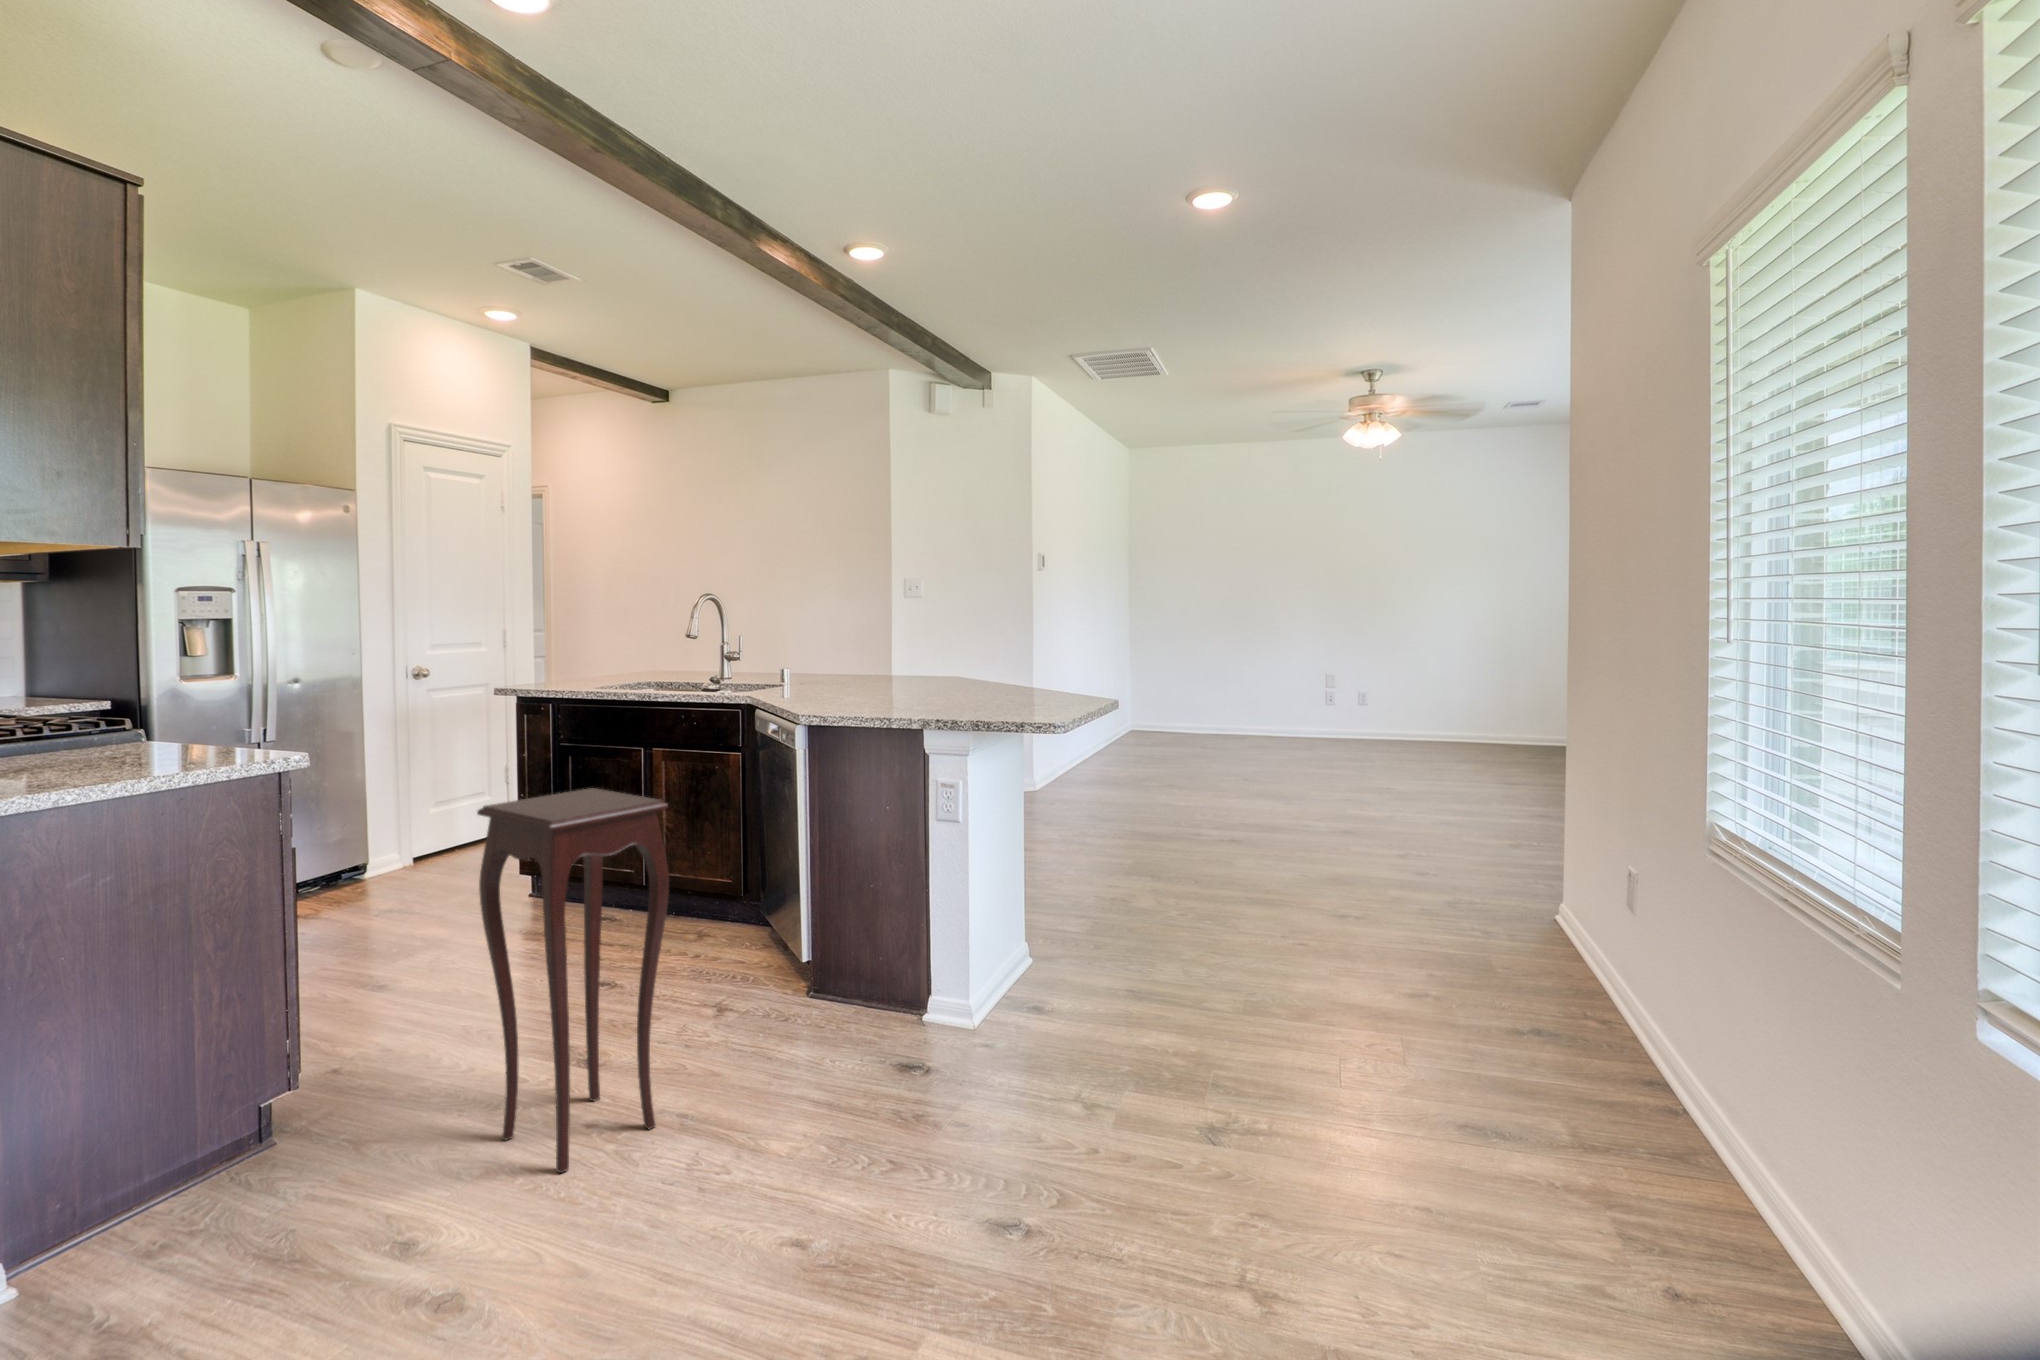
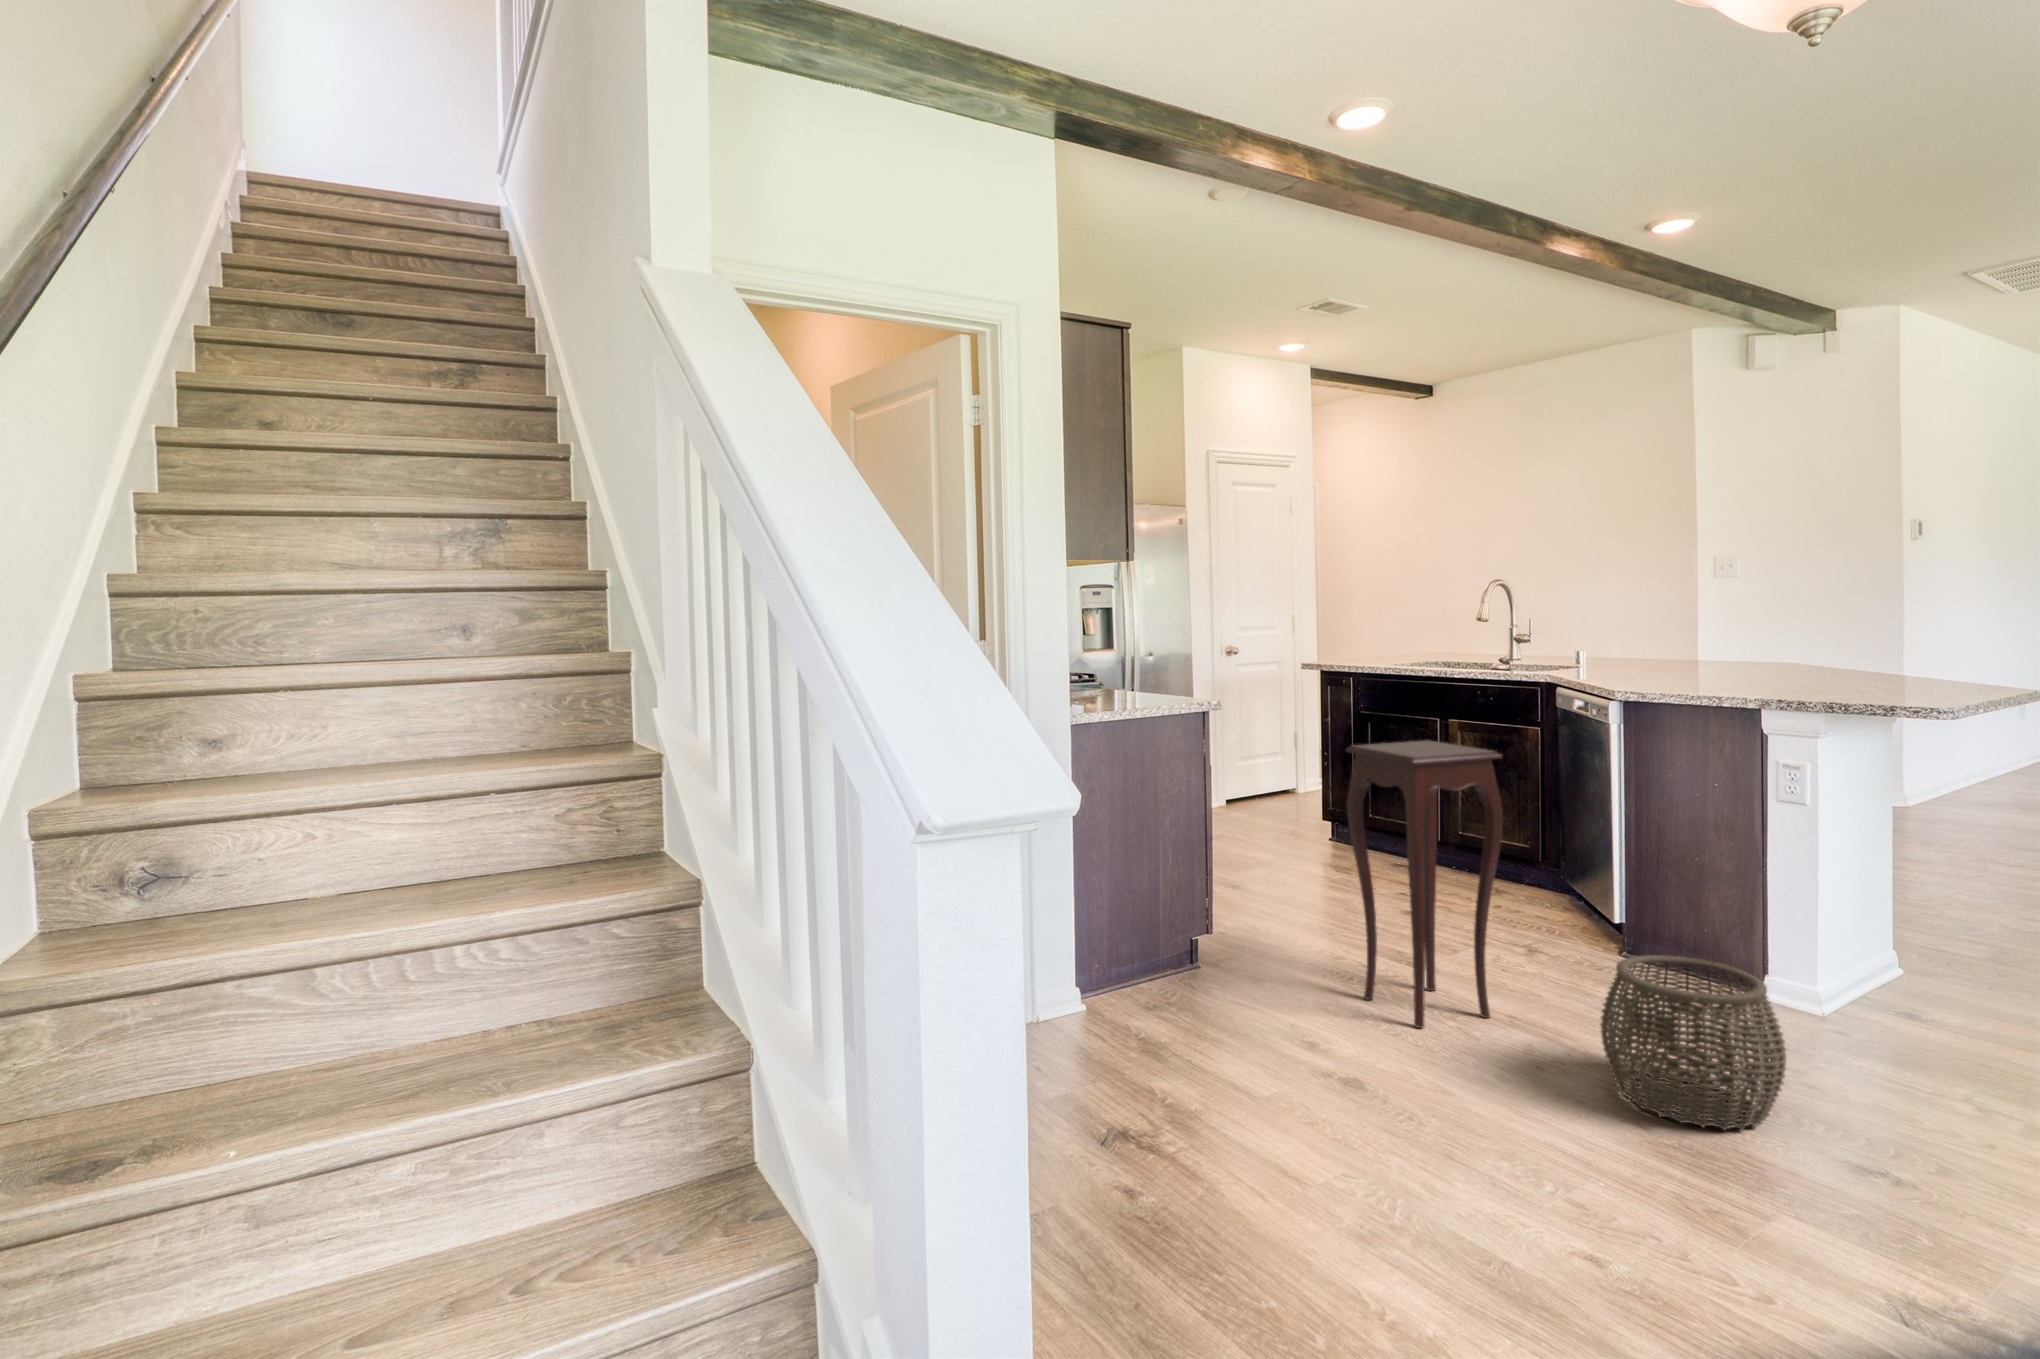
woven basket: none [758,1024,936,1241] -> present [1600,955,1786,1130]

